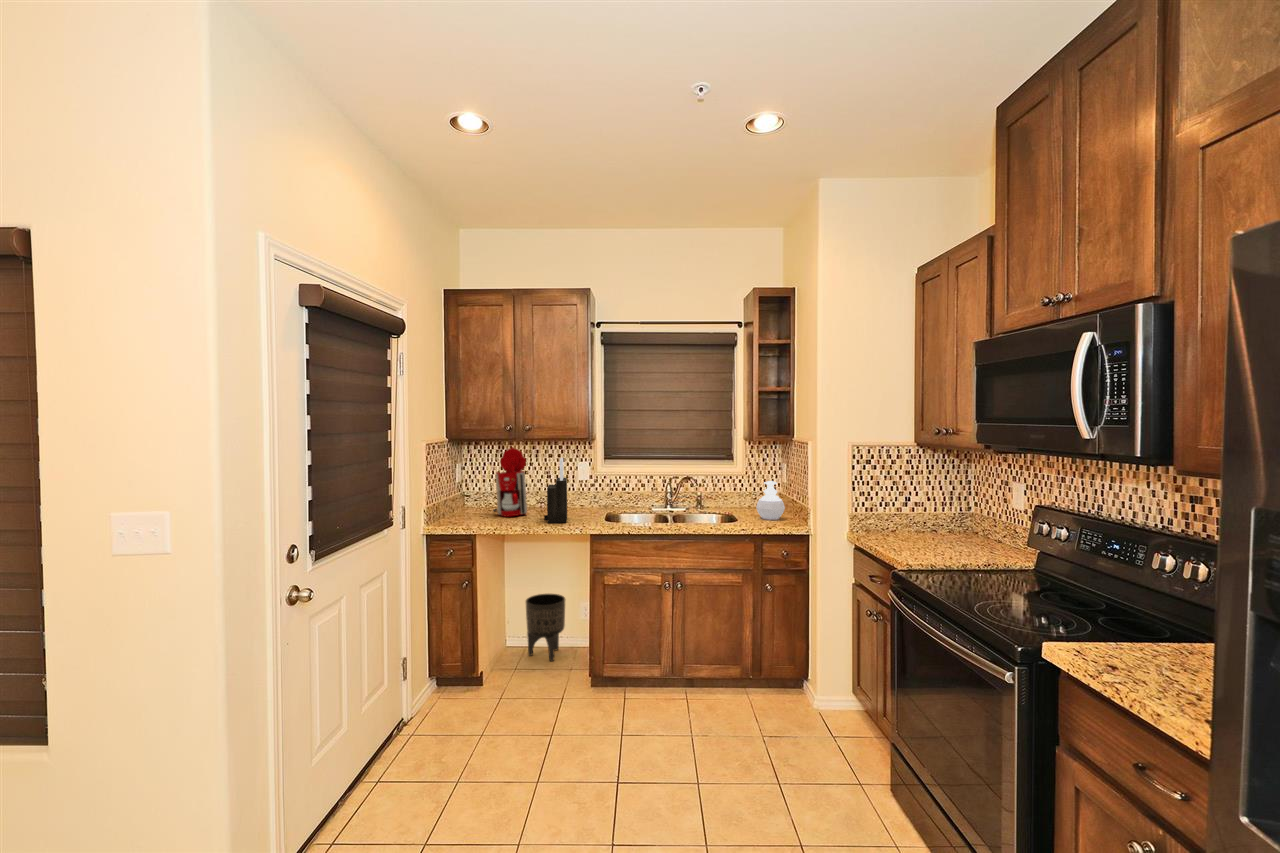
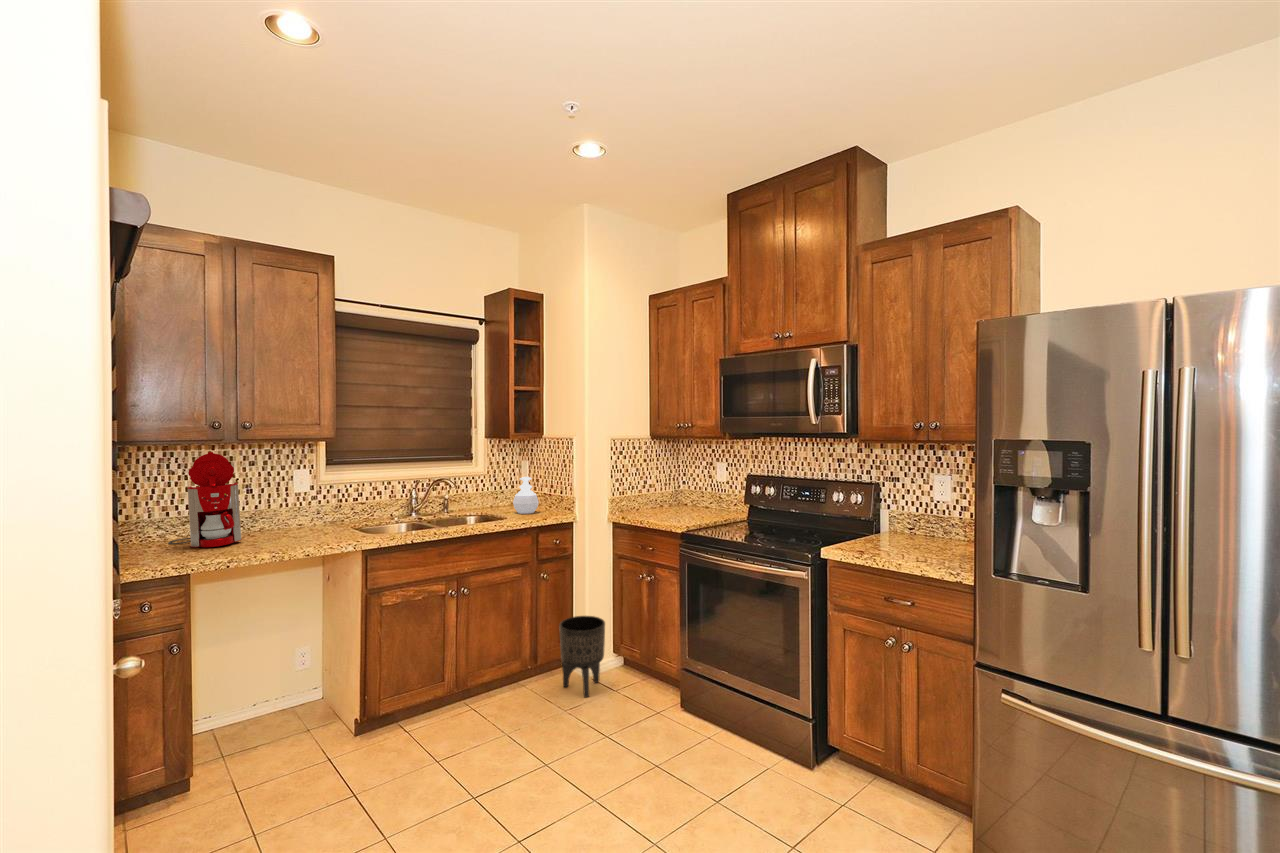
knife block: present [544,458,567,523] -> none [281,462,321,545]
planter: present [526,594,565,661] -> present [559,616,605,697]

